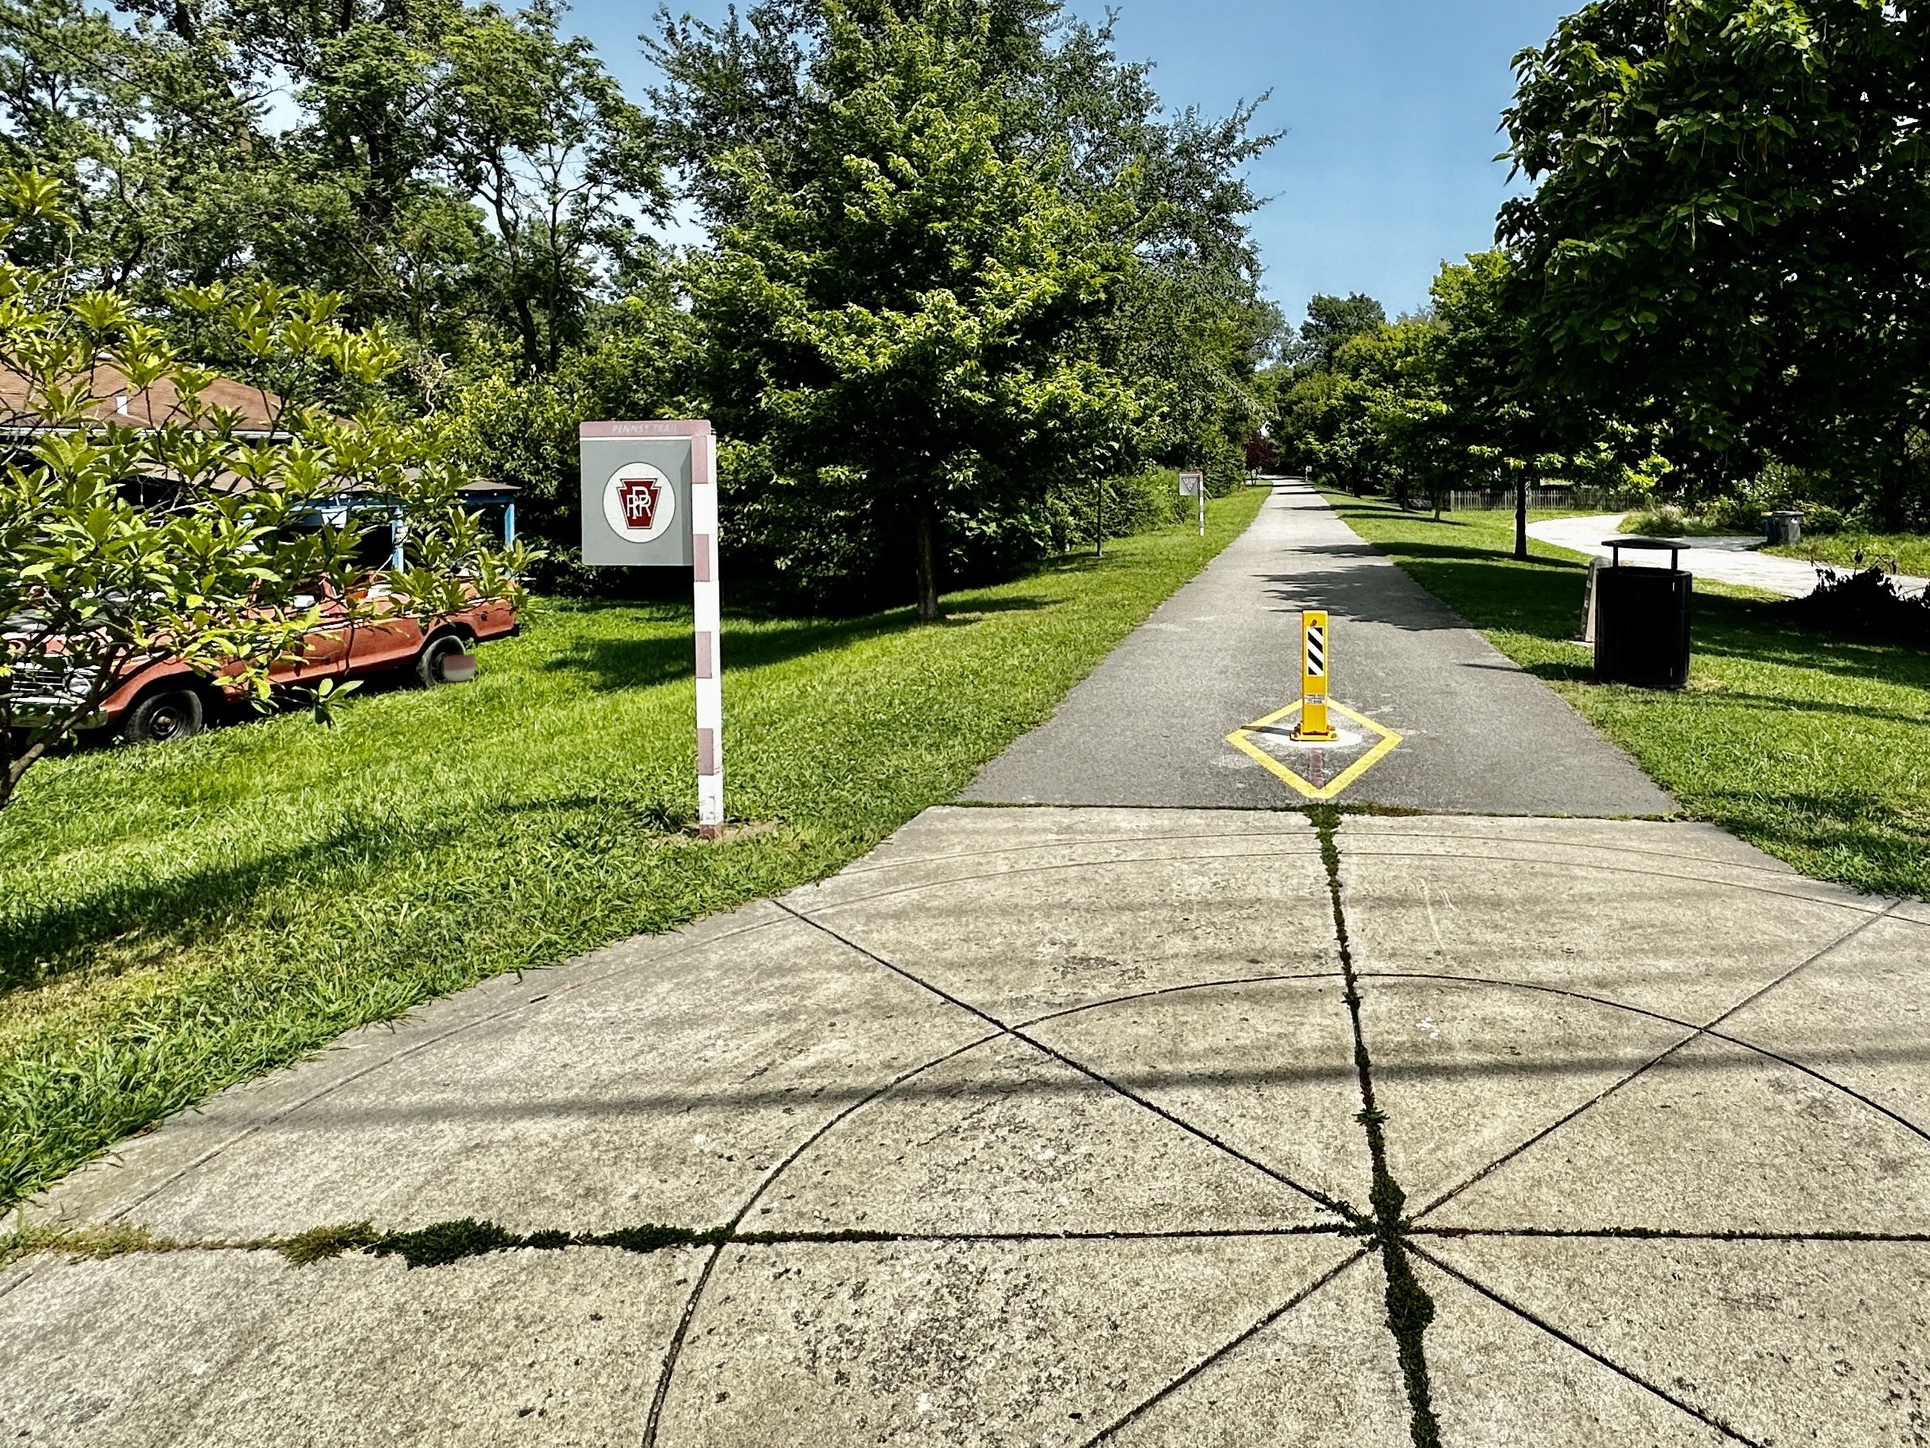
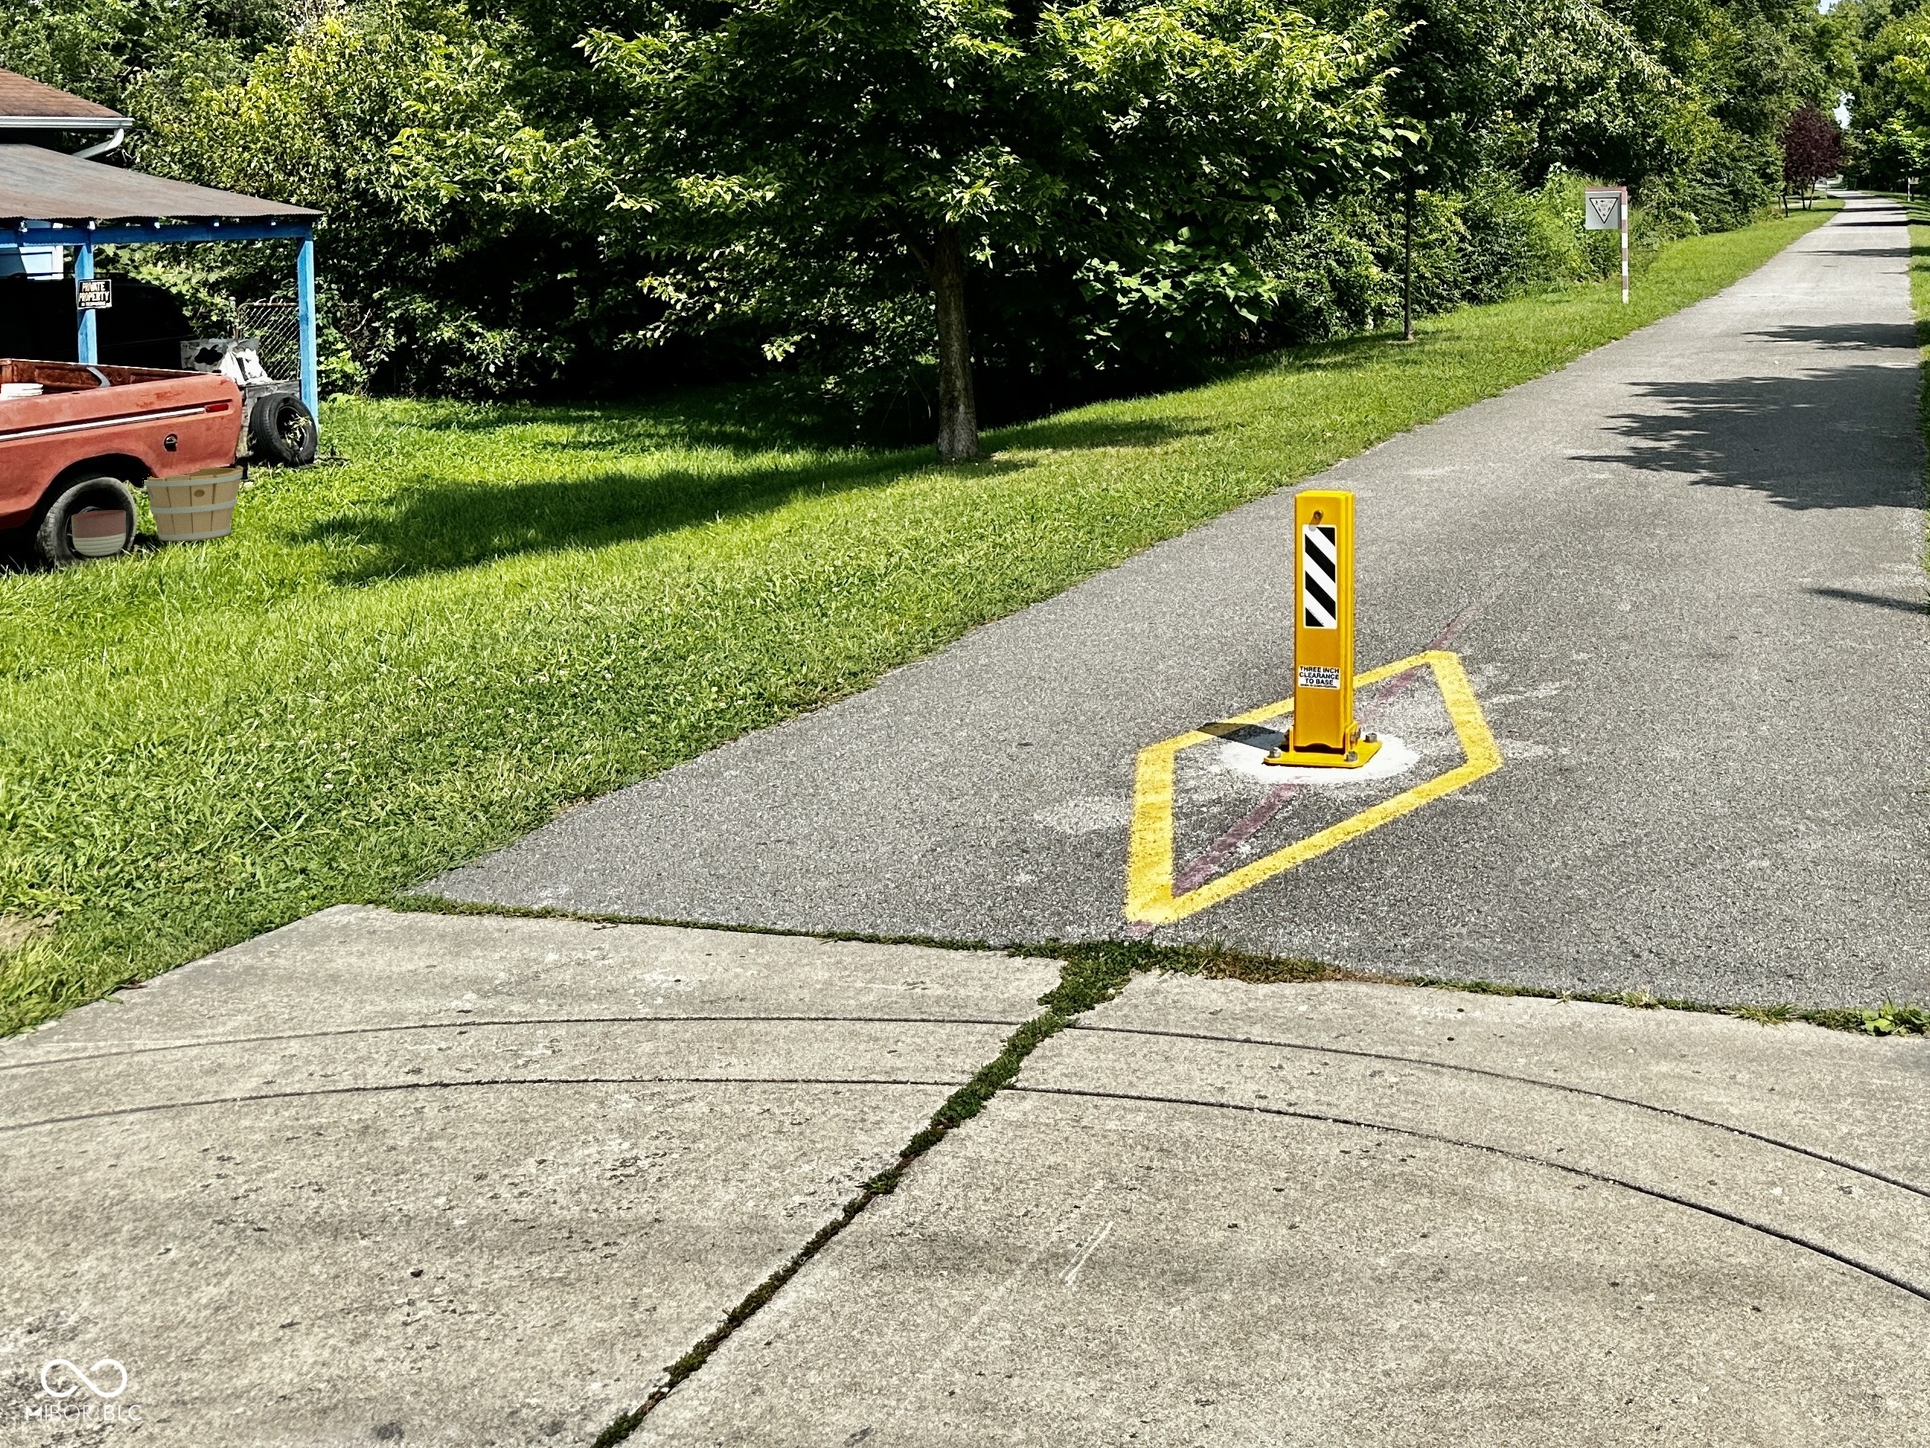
wooden bucket: none [474,627,533,672] -> present [144,466,243,541]

